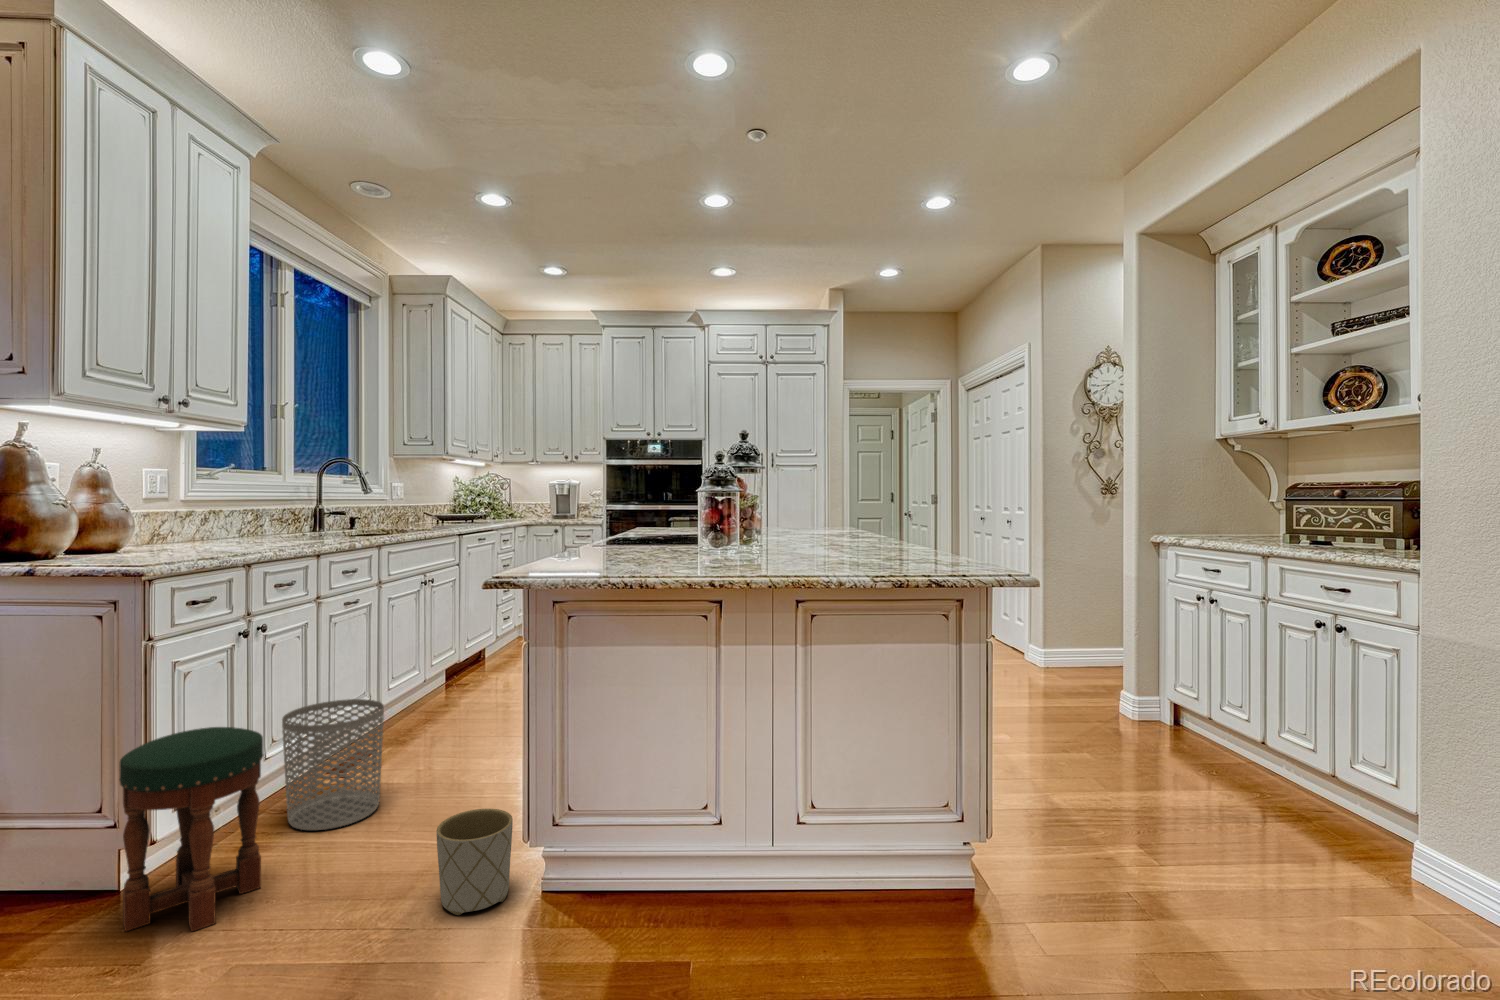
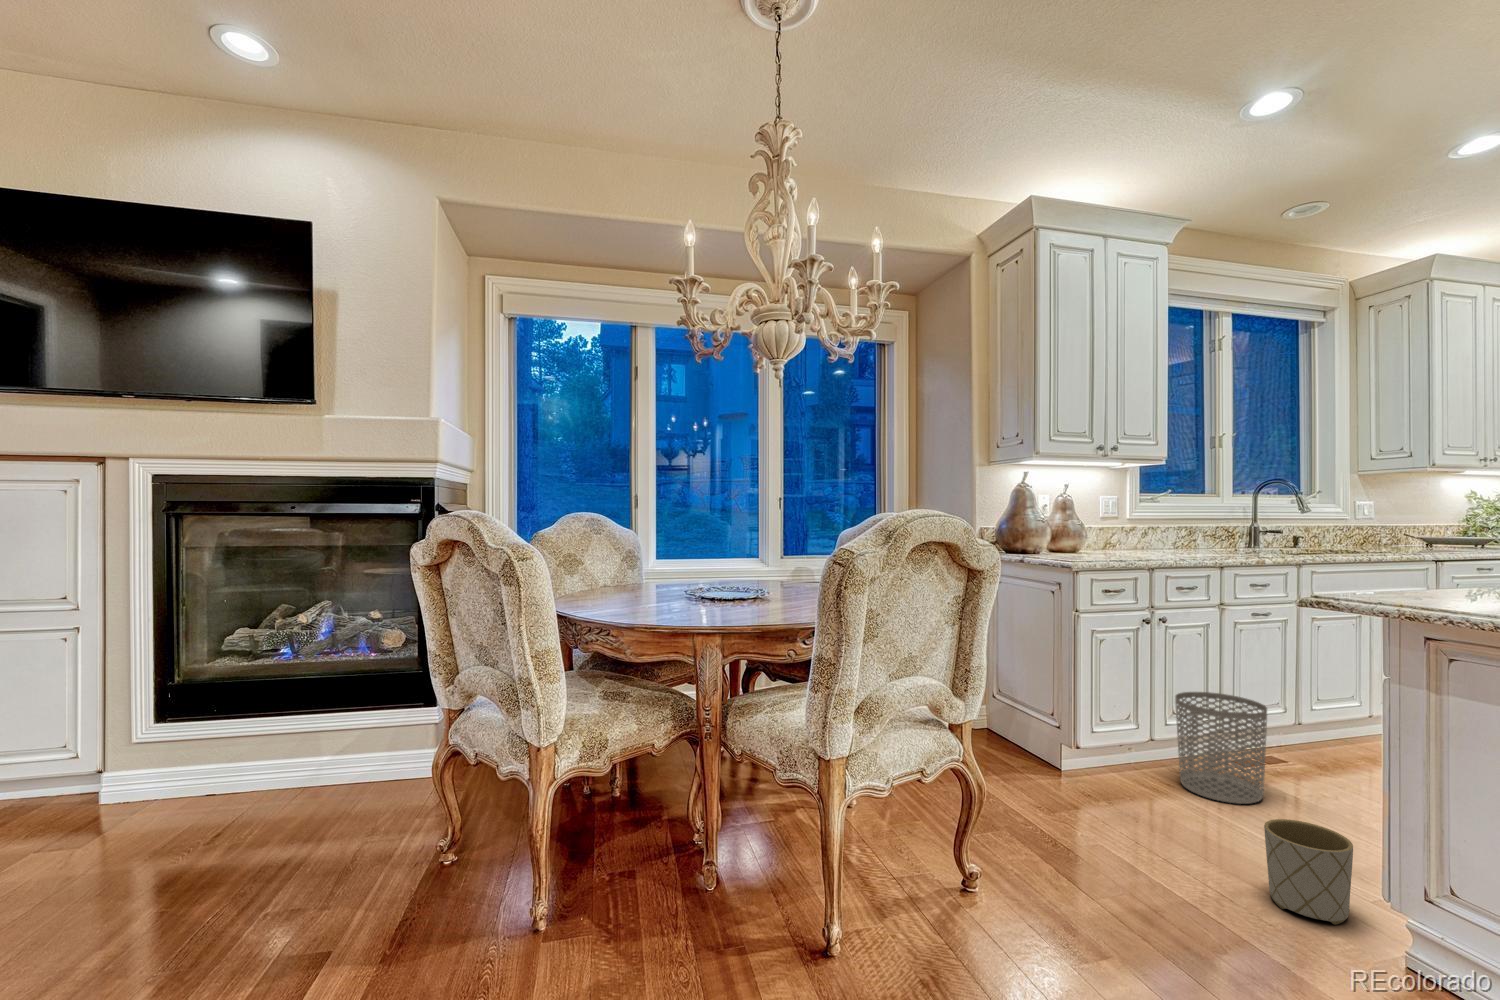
stool: present [119,727,263,931] -> none [1054,679,1142,817]

